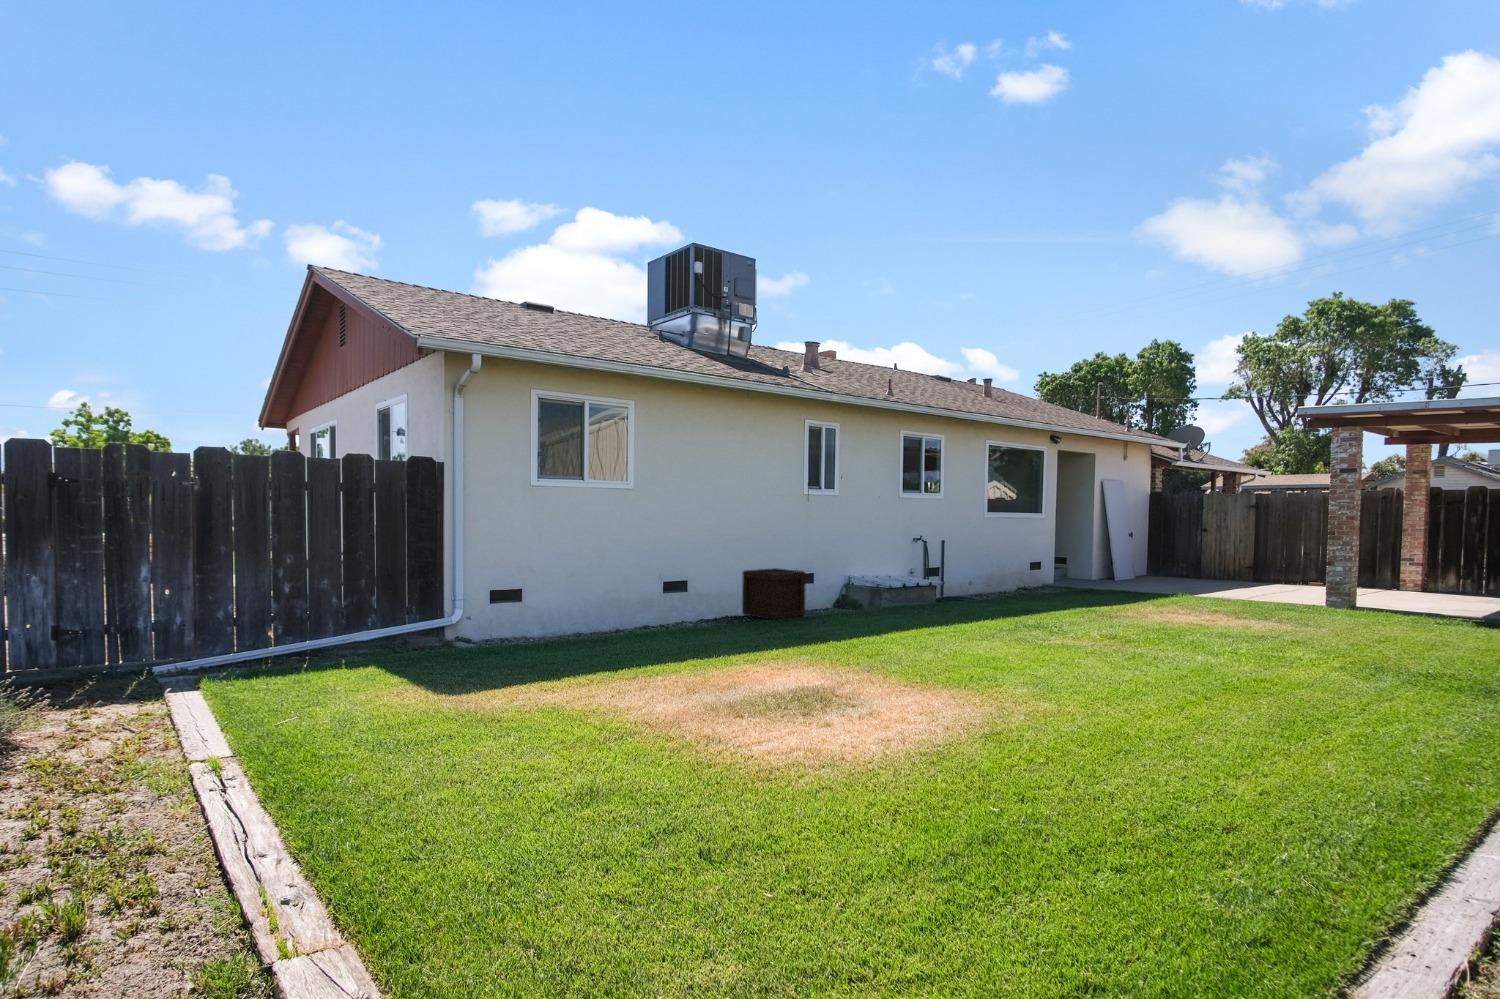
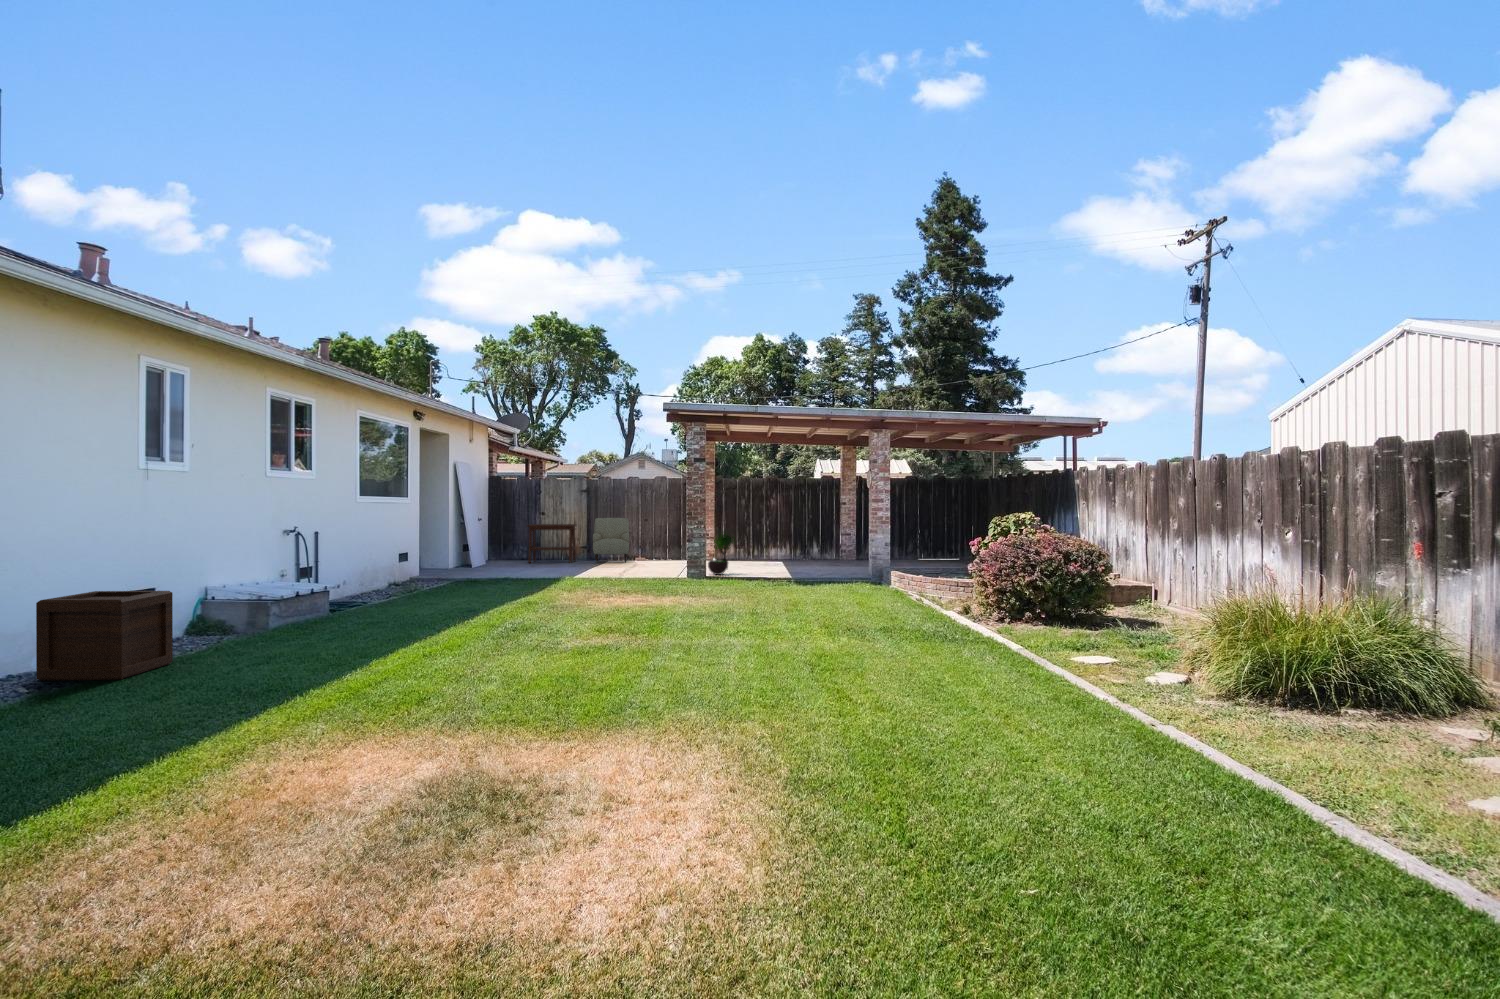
chair: none [1254,535,1306,585] -> present [593,518,629,563]
side table: none [1185,539,1243,581] -> present [527,524,577,563]
potted tree: none [1357,554,1397,606] -> present [708,534,734,575]

